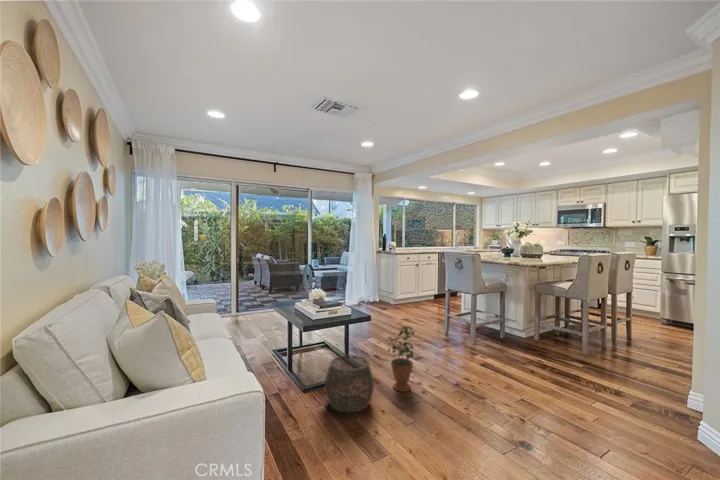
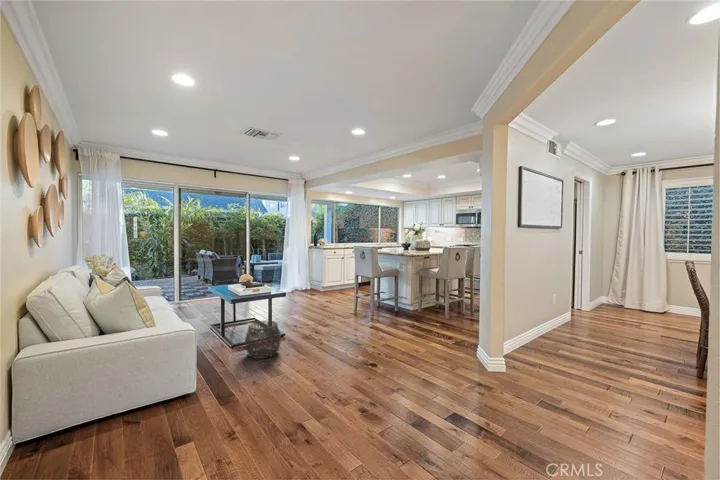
potted plant: present [388,327,414,392] -> none [294,297,315,346]

